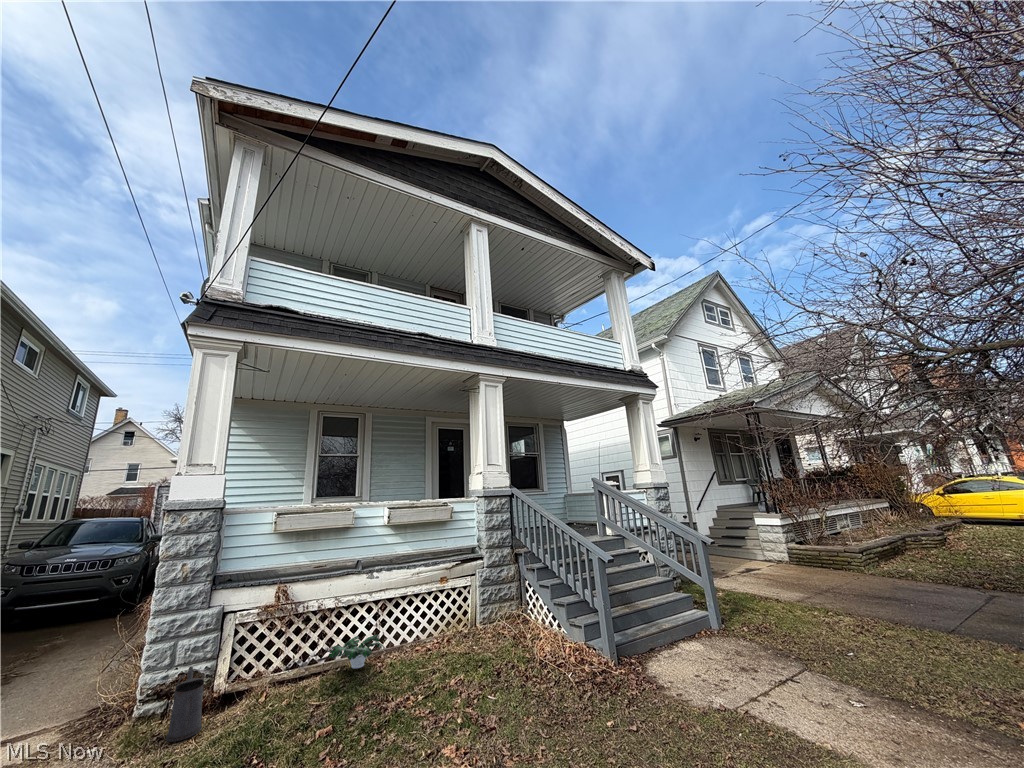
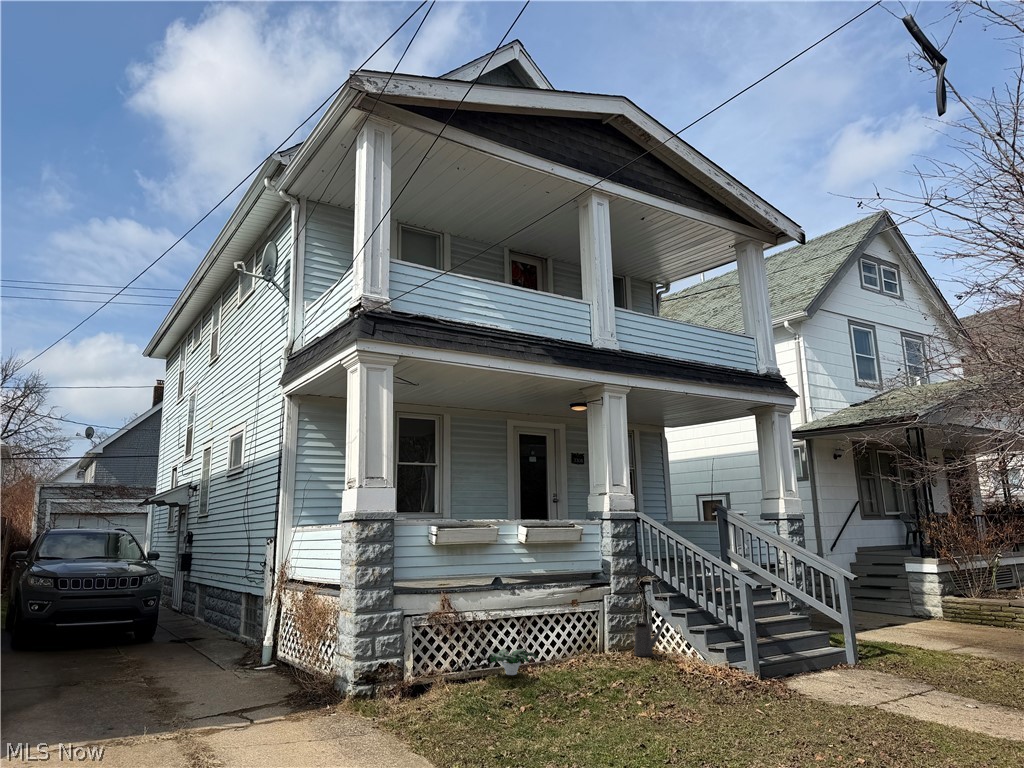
watering can: present [166,667,204,742] -> present [631,616,666,656]

